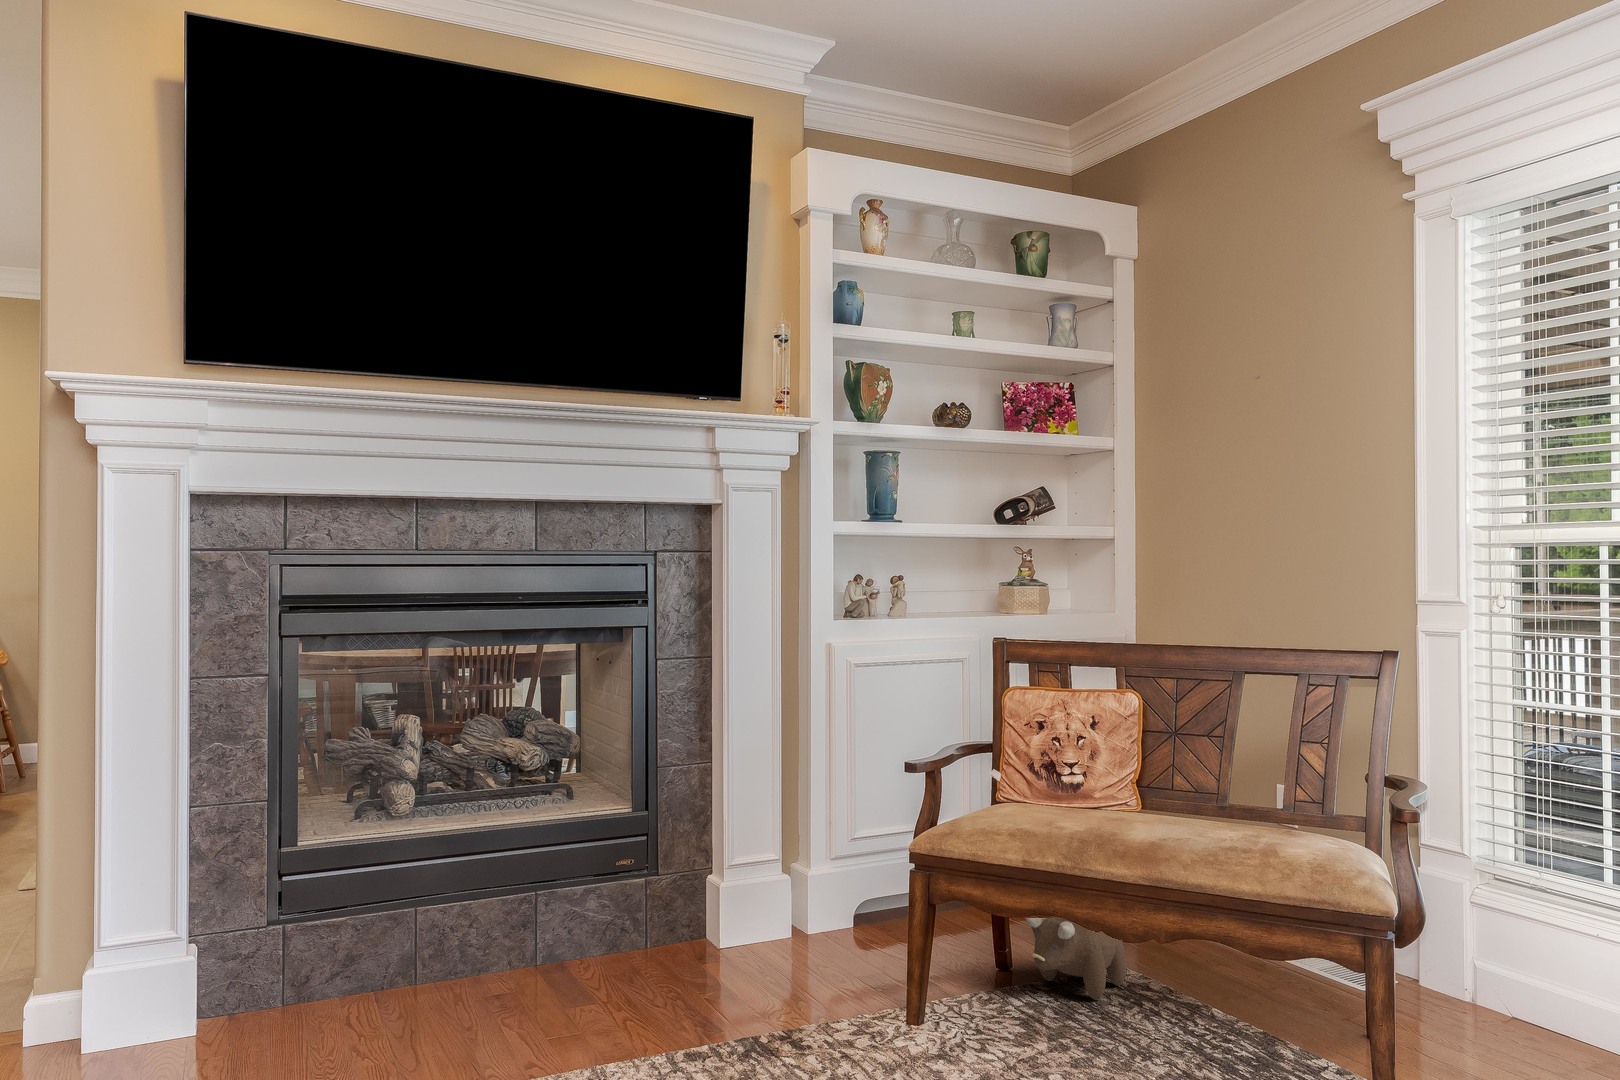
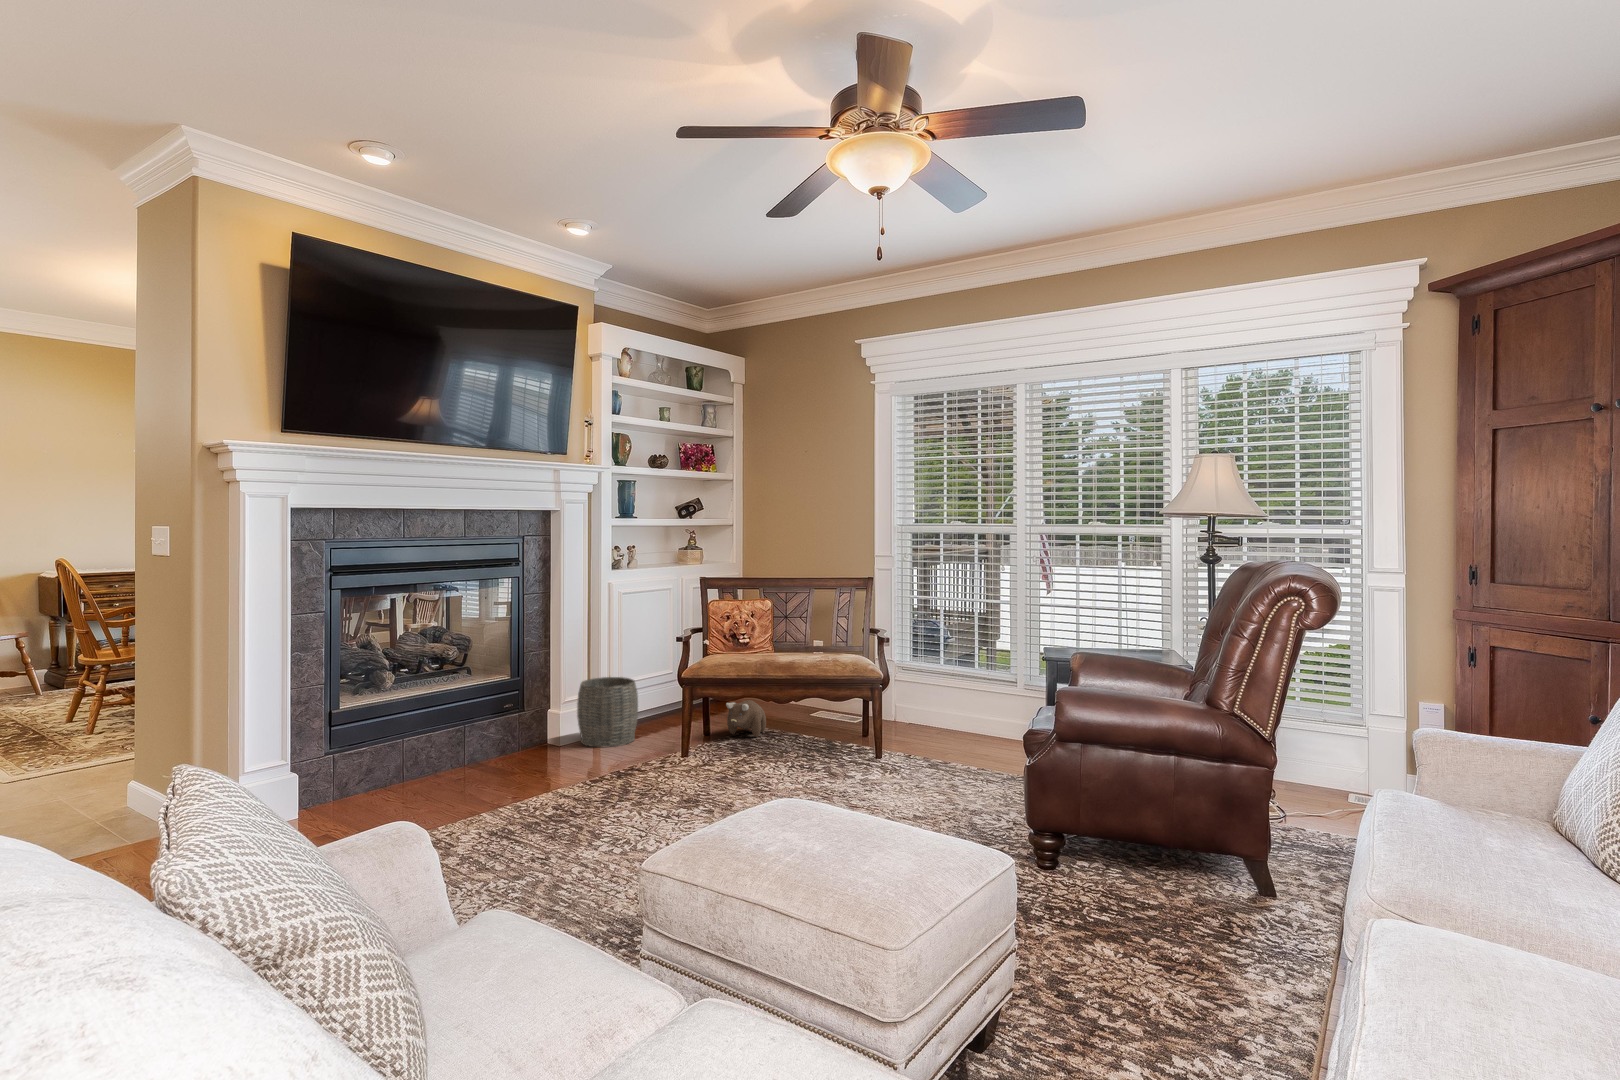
woven basket: none [743,822,858,970] -> present [577,677,638,747]

